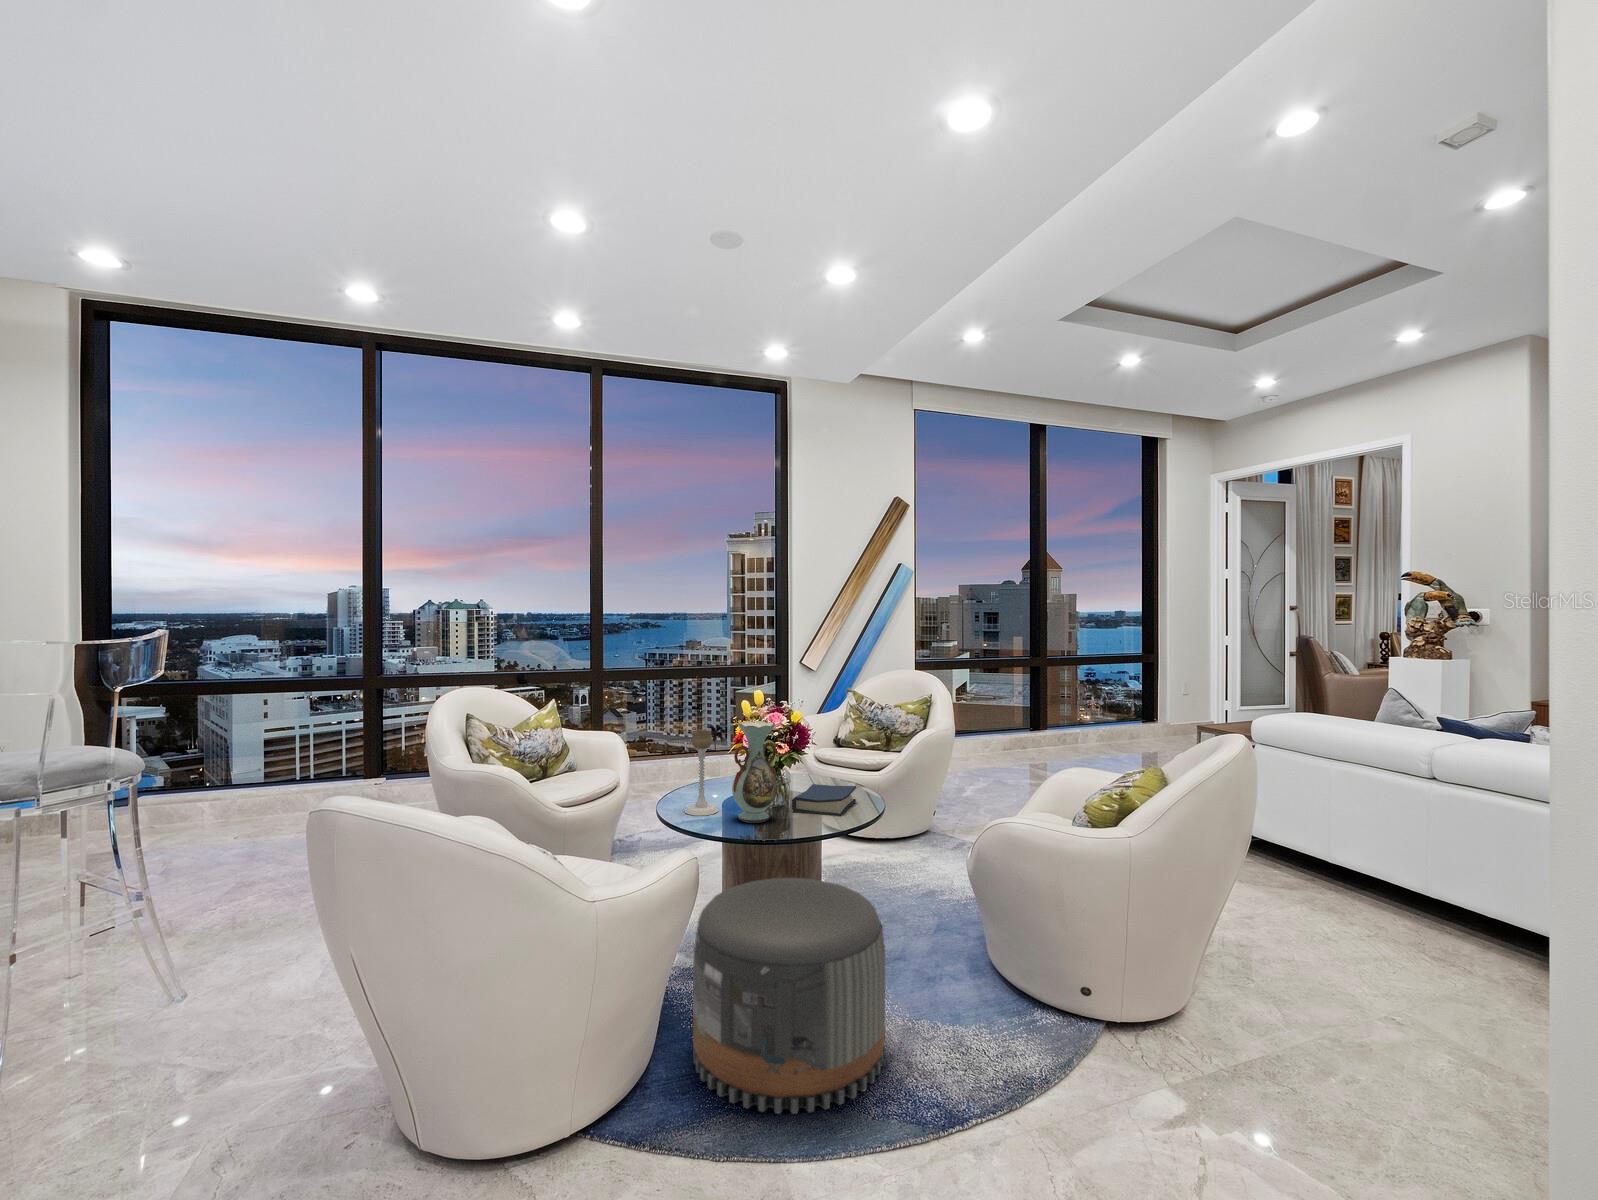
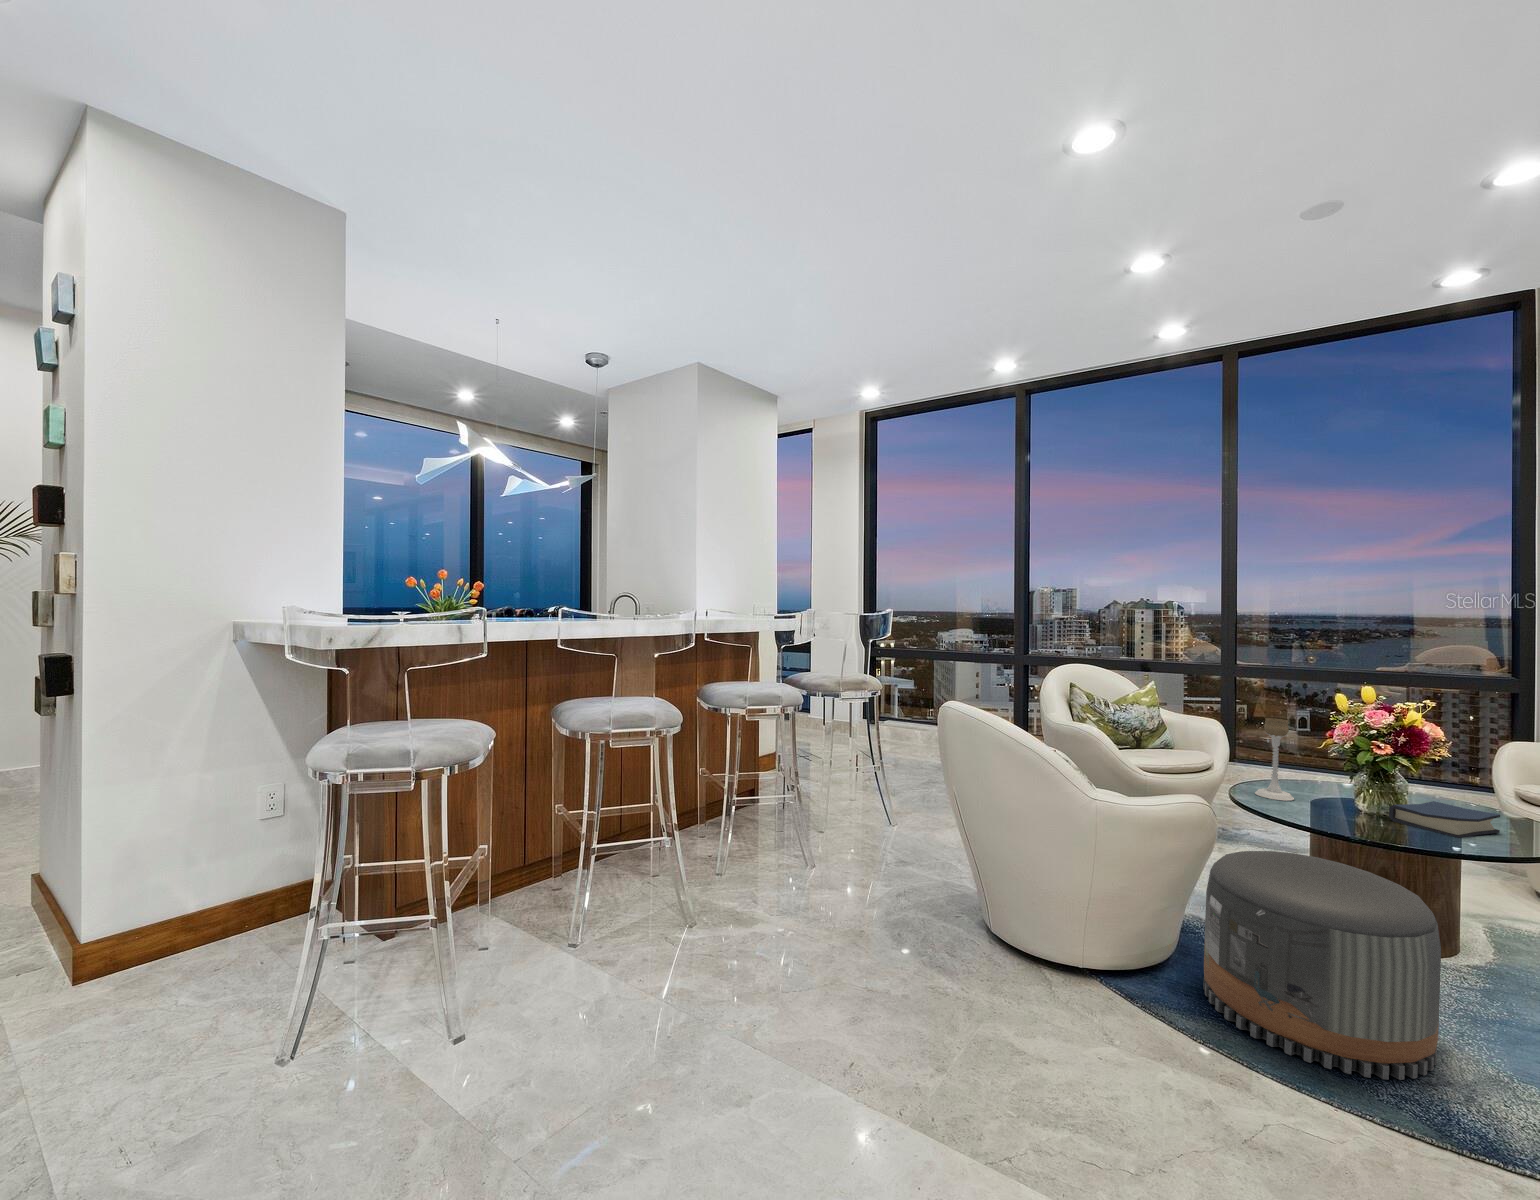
decorative vase: present [732,721,777,823] -> none [1304,714,1365,818]

